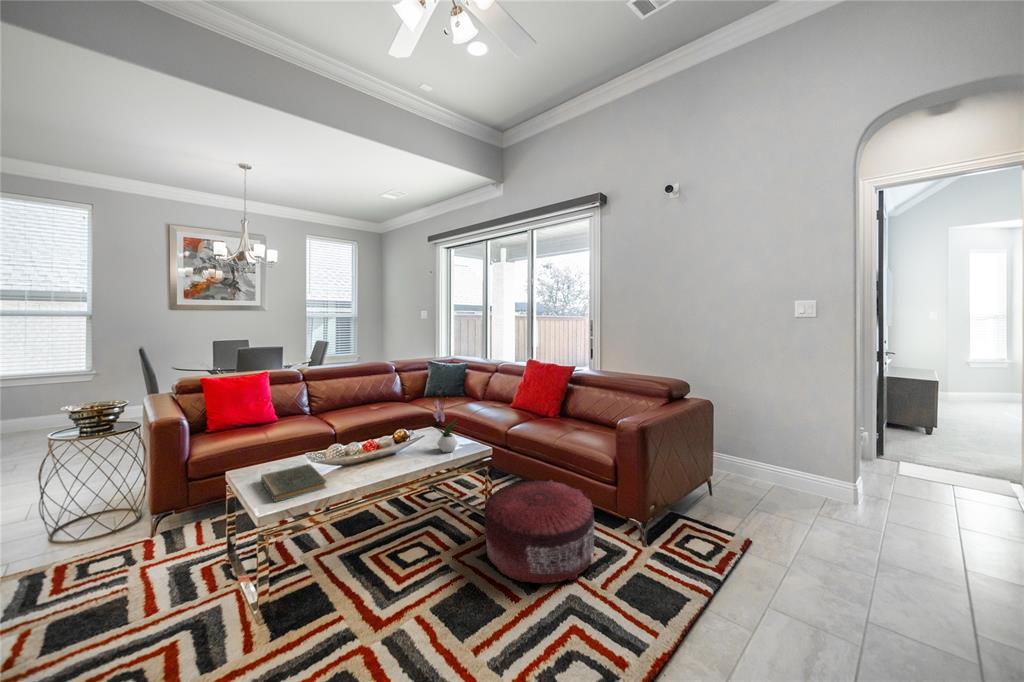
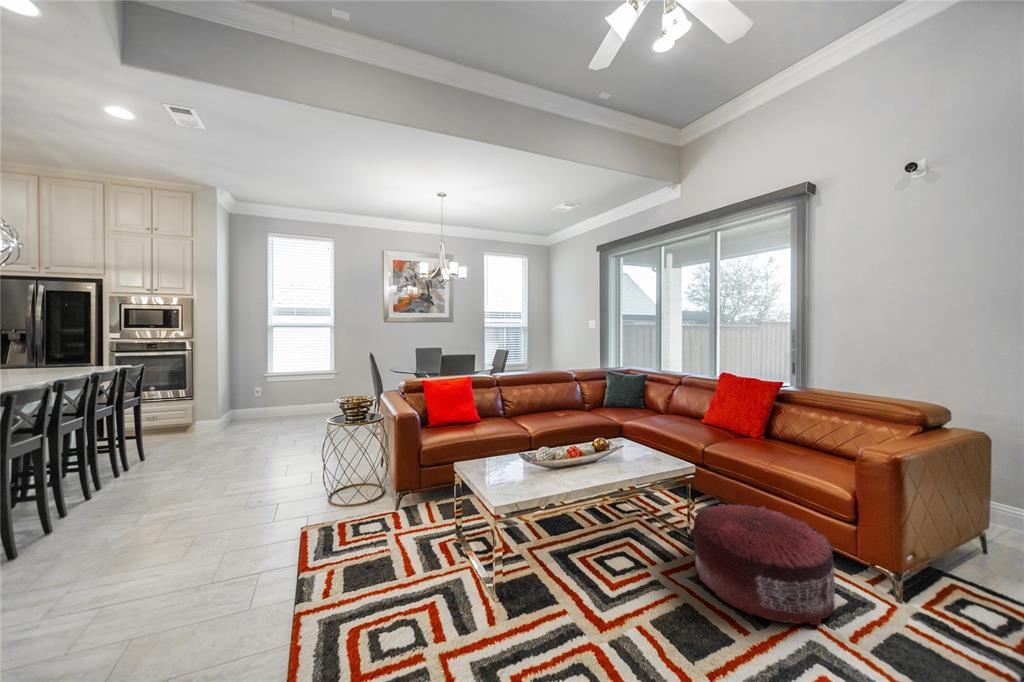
flower arrangement: present [433,391,458,452] -> none [631,404,658,465]
book: present [261,464,327,502] -> none [487,462,545,493]

